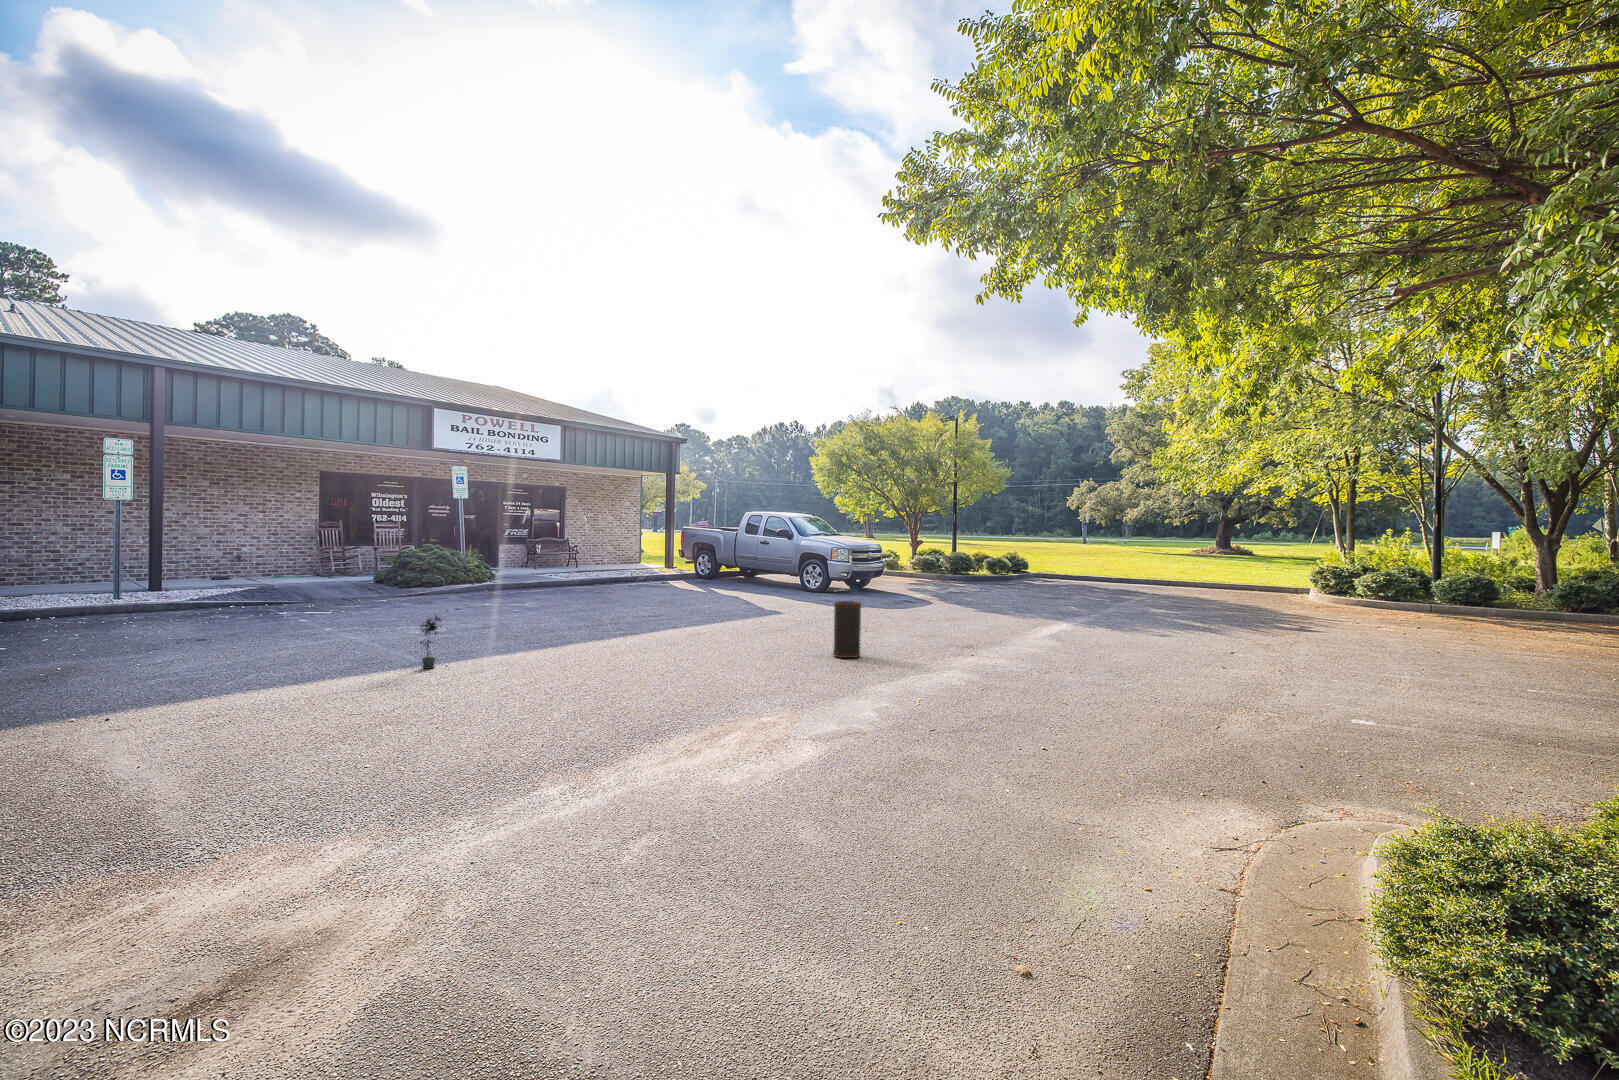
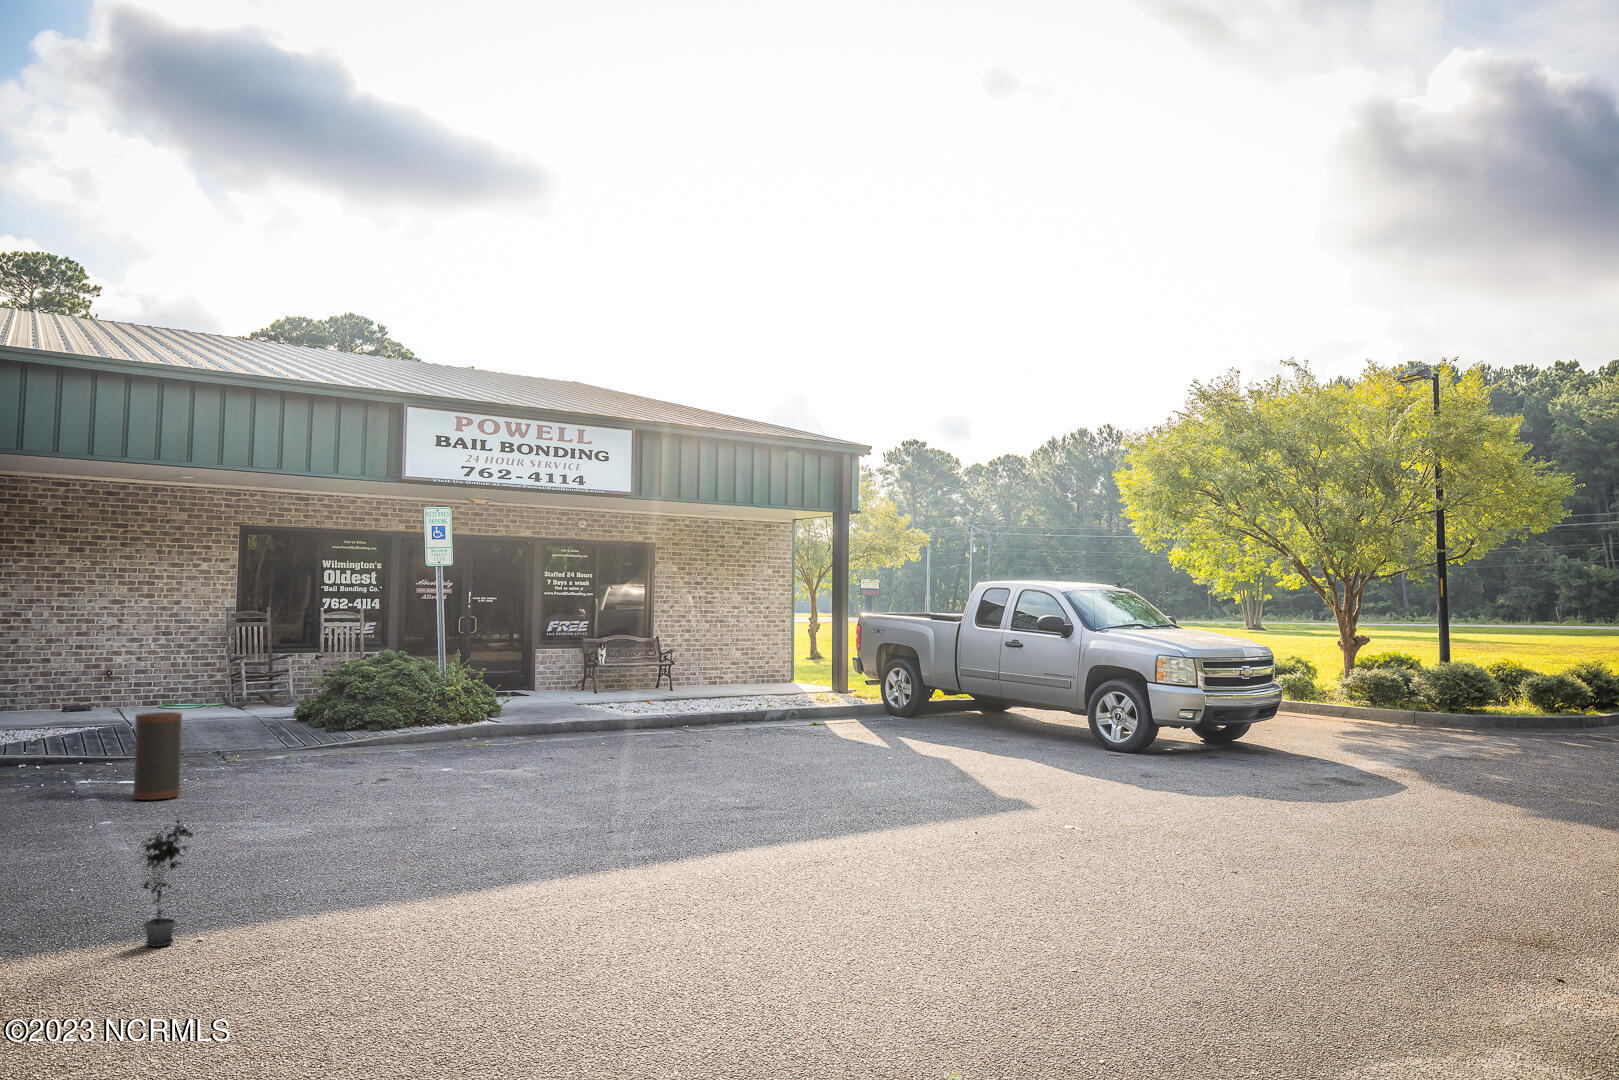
trash can: present [833,601,861,658] -> present [133,712,182,800]

